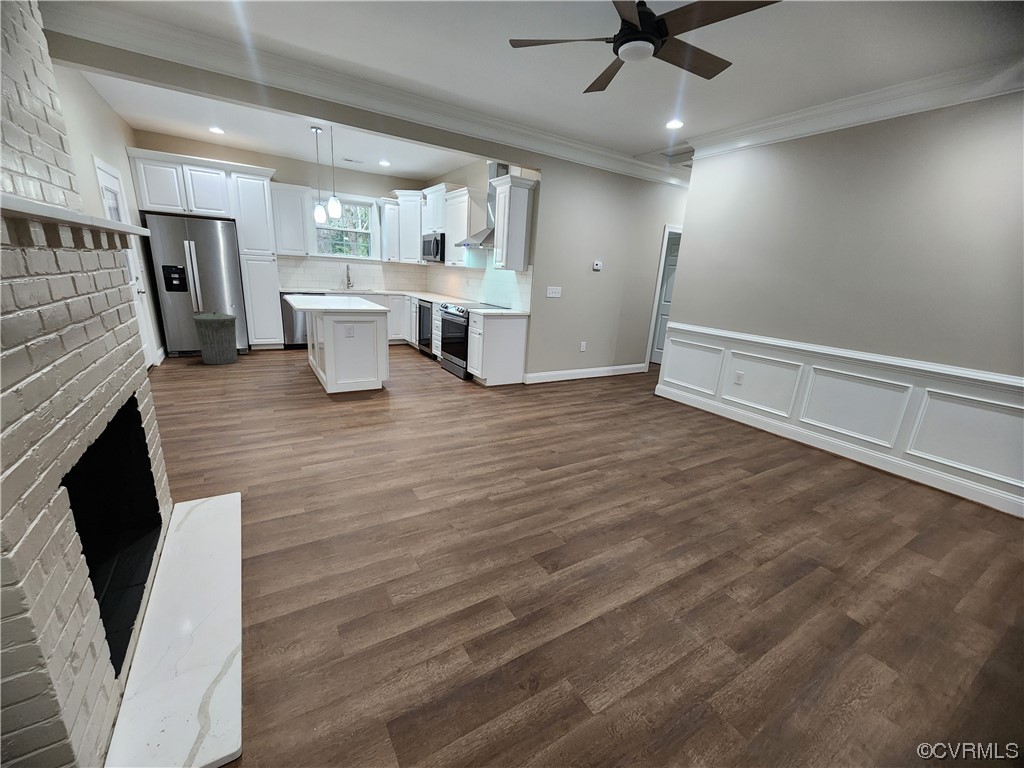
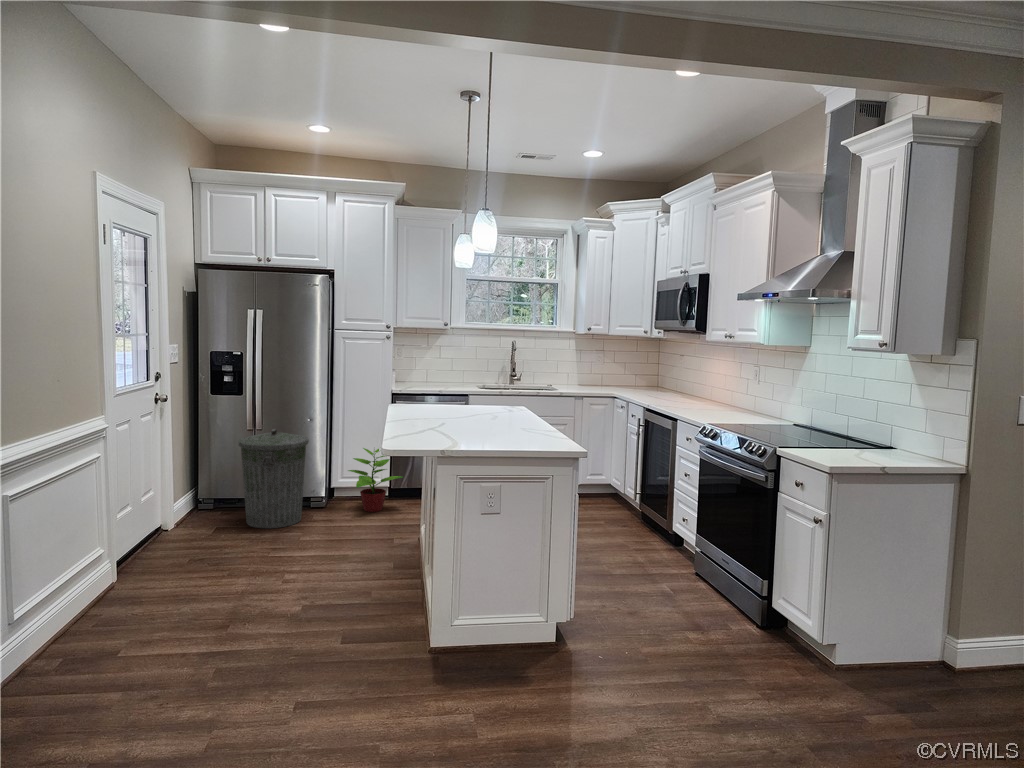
potted plant: none [260,320,294,355] -> present [348,448,403,512]

